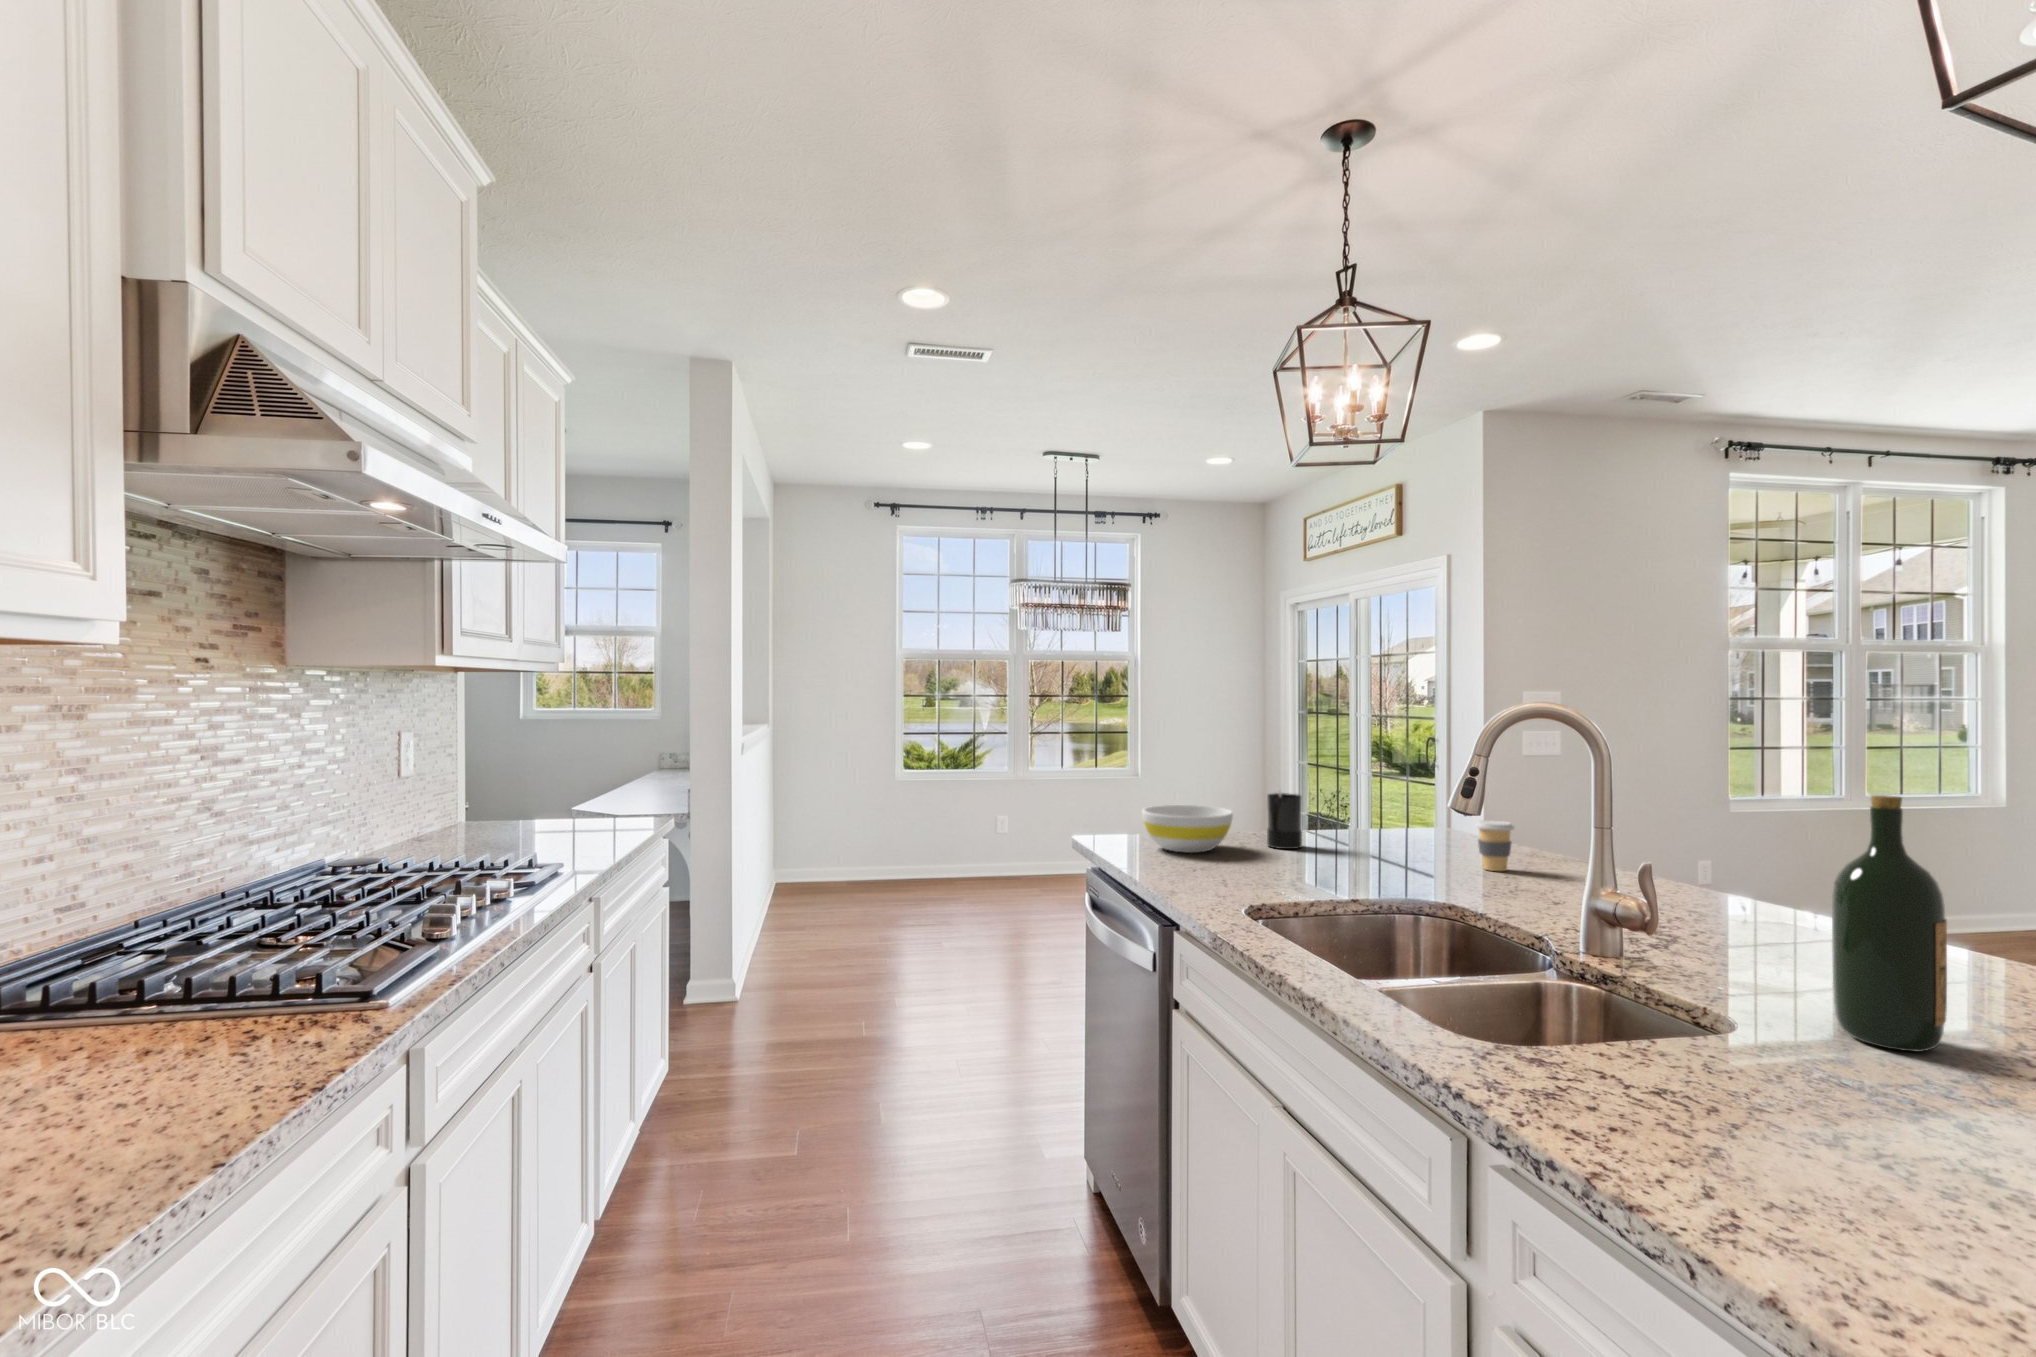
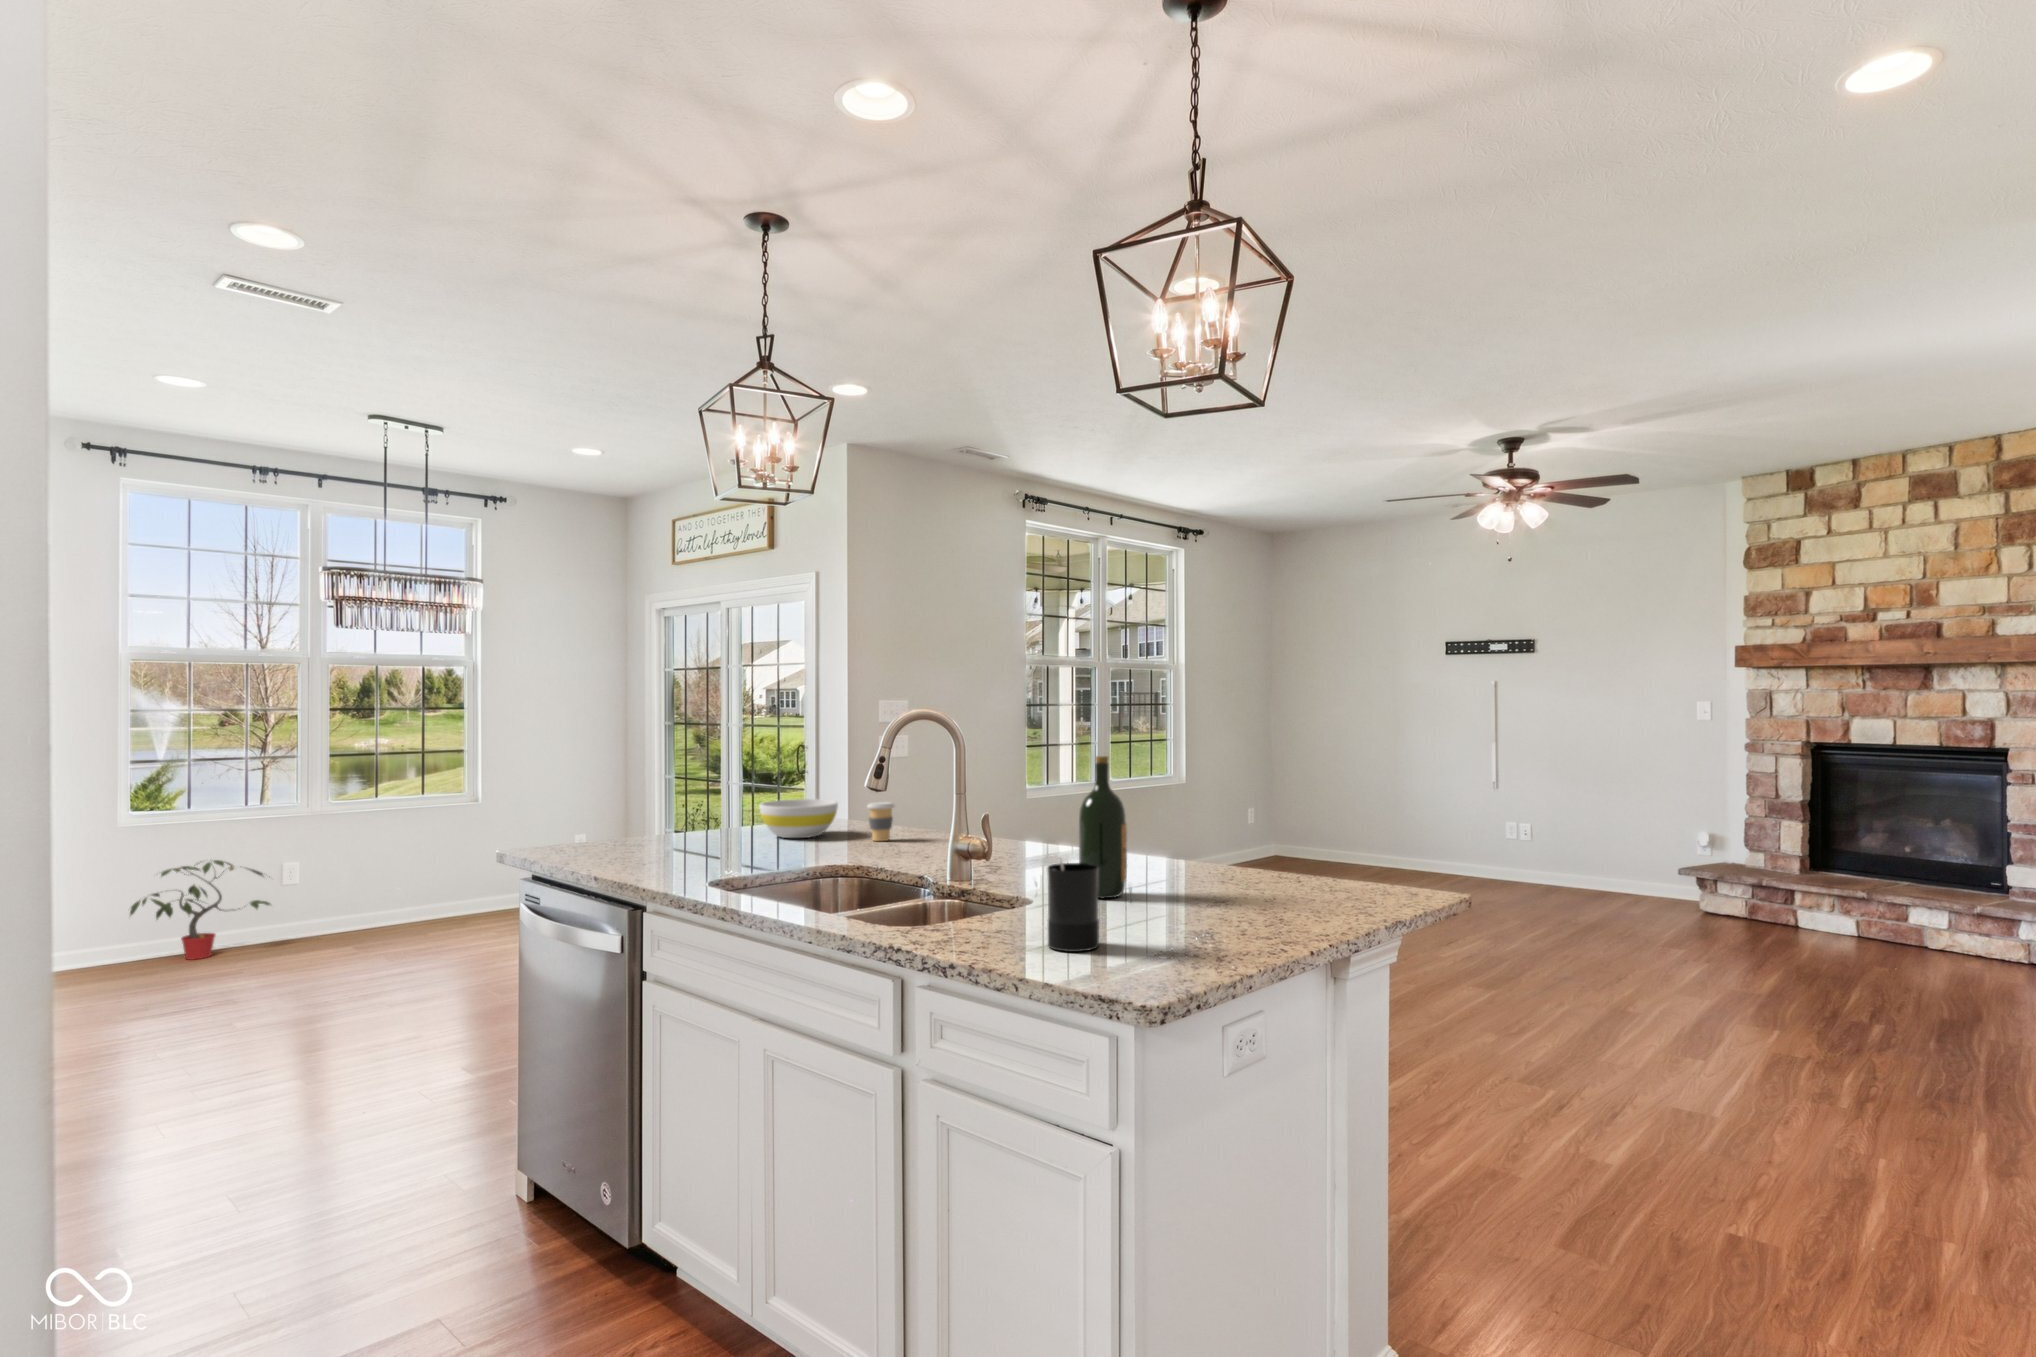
candle: present [1267,791,1302,849] -> present [1047,858,1099,952]
bowl: present [1142,805,1233,853] -> present [759,799,838,838]
potted plant: none [903,807,992,882] -> present [130,860,270,960]

